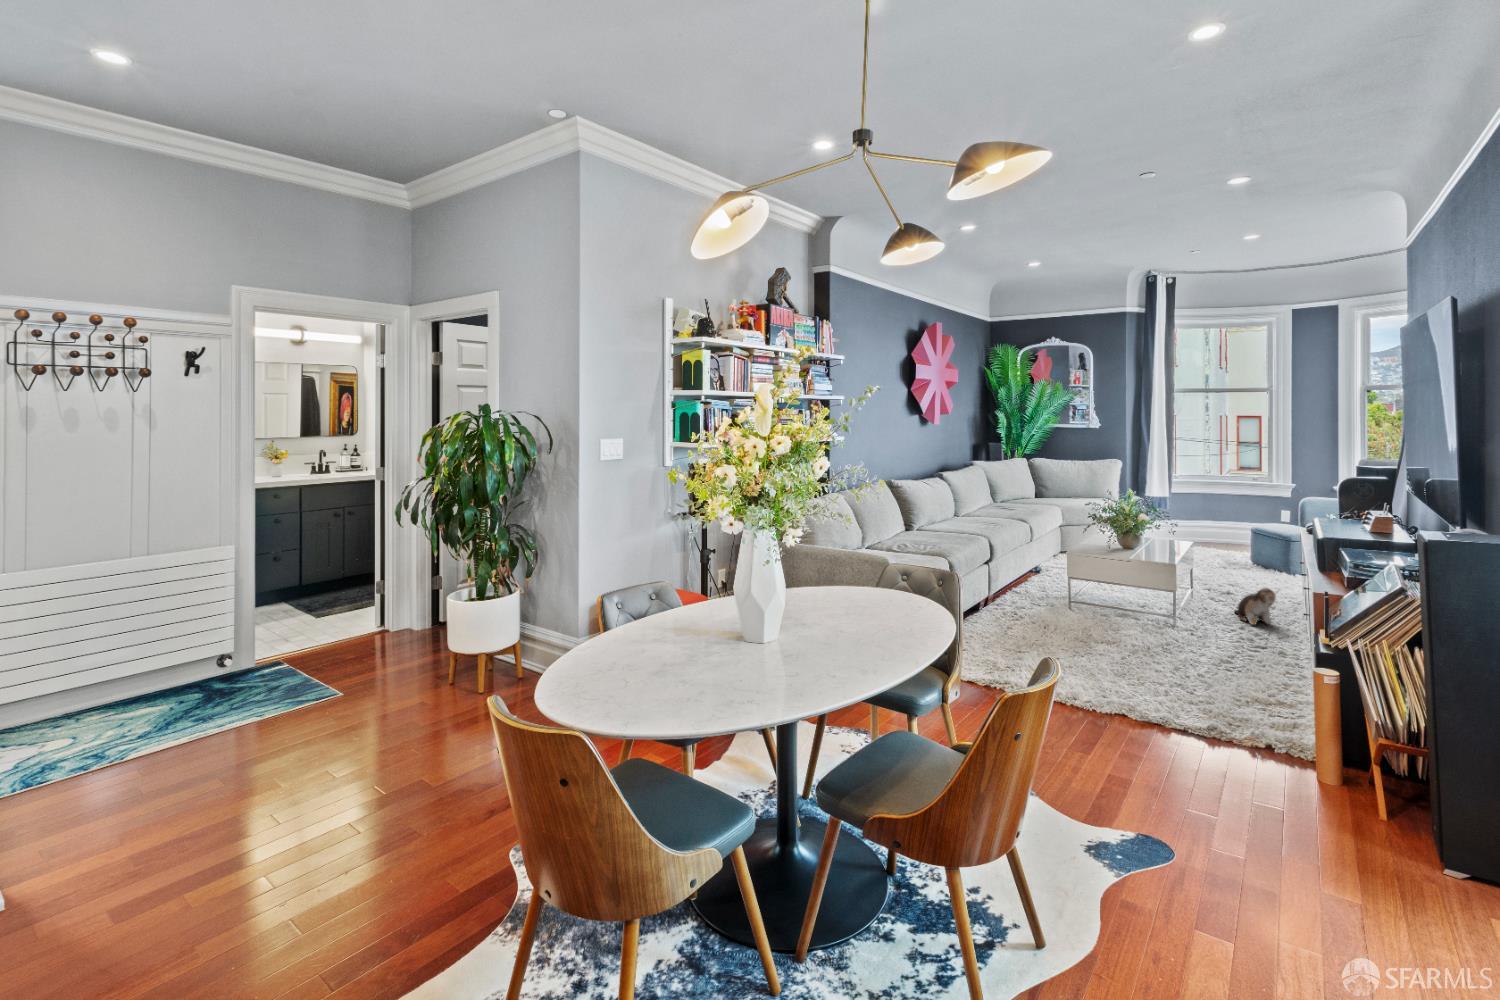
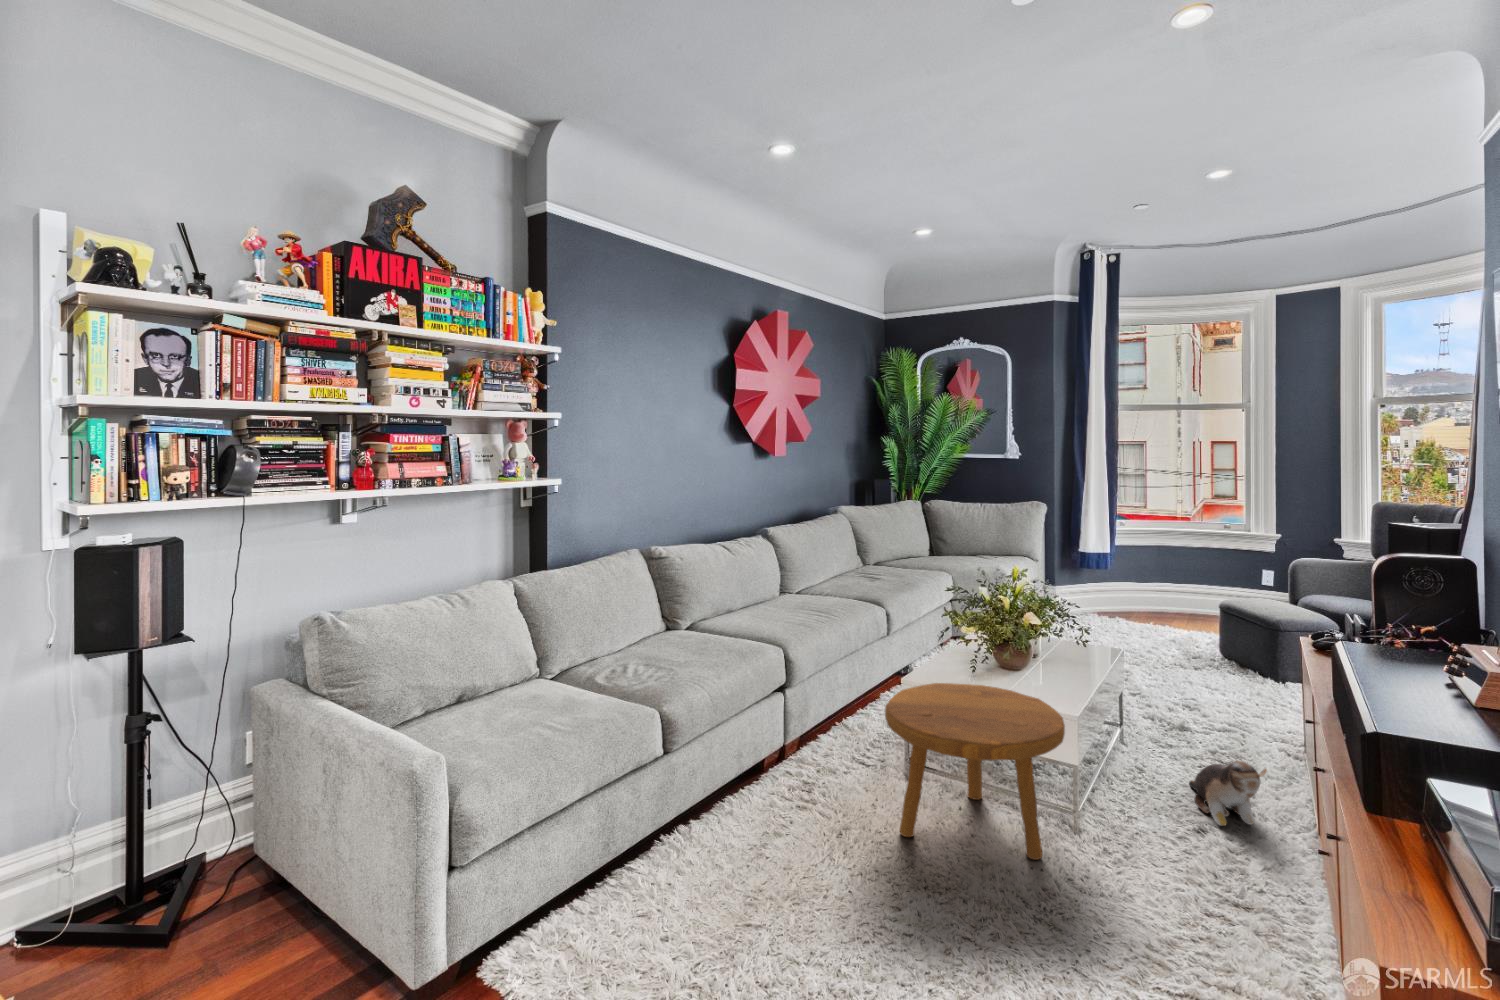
footstool: none [1066,553,1170,635] -> present [885,683,1065,860]

